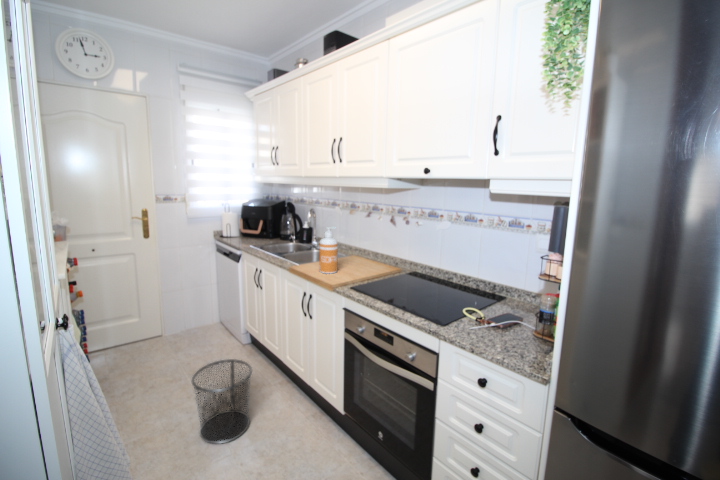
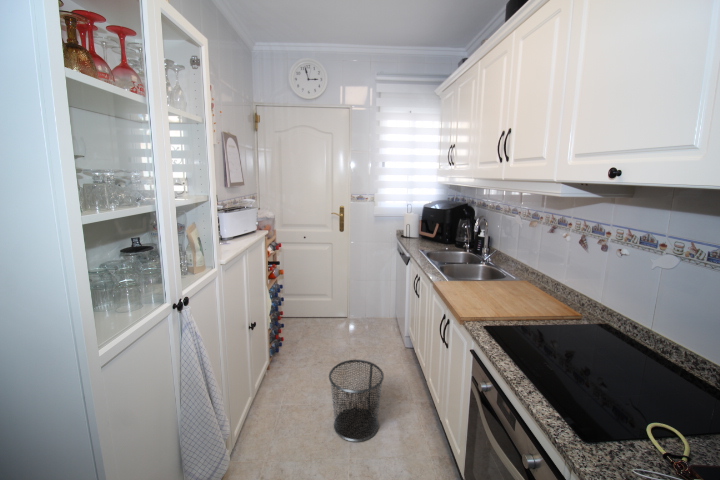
soap dispenser: present [319,227,338,274] -> none [462,244,488,301]

